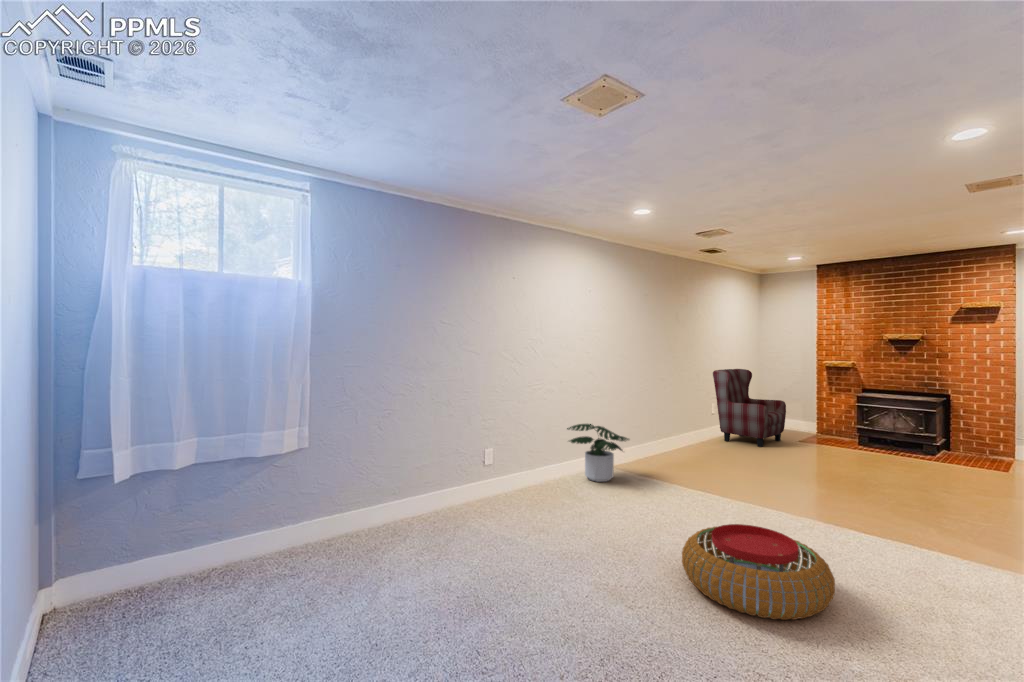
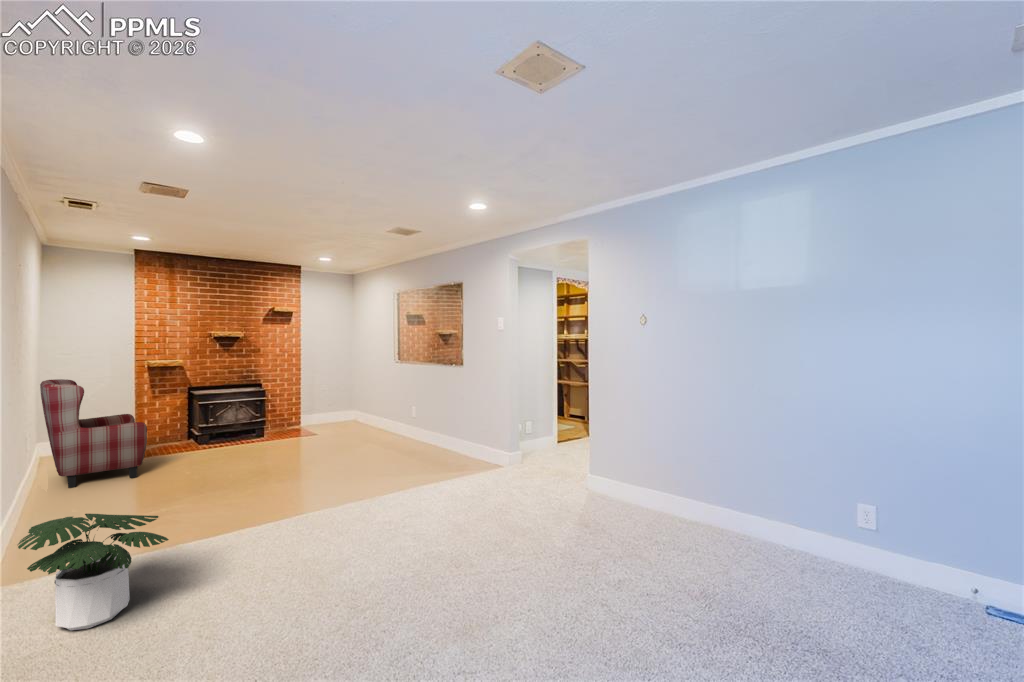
pouf: present [682,524,835,620] -> none [442,505,559,585]

